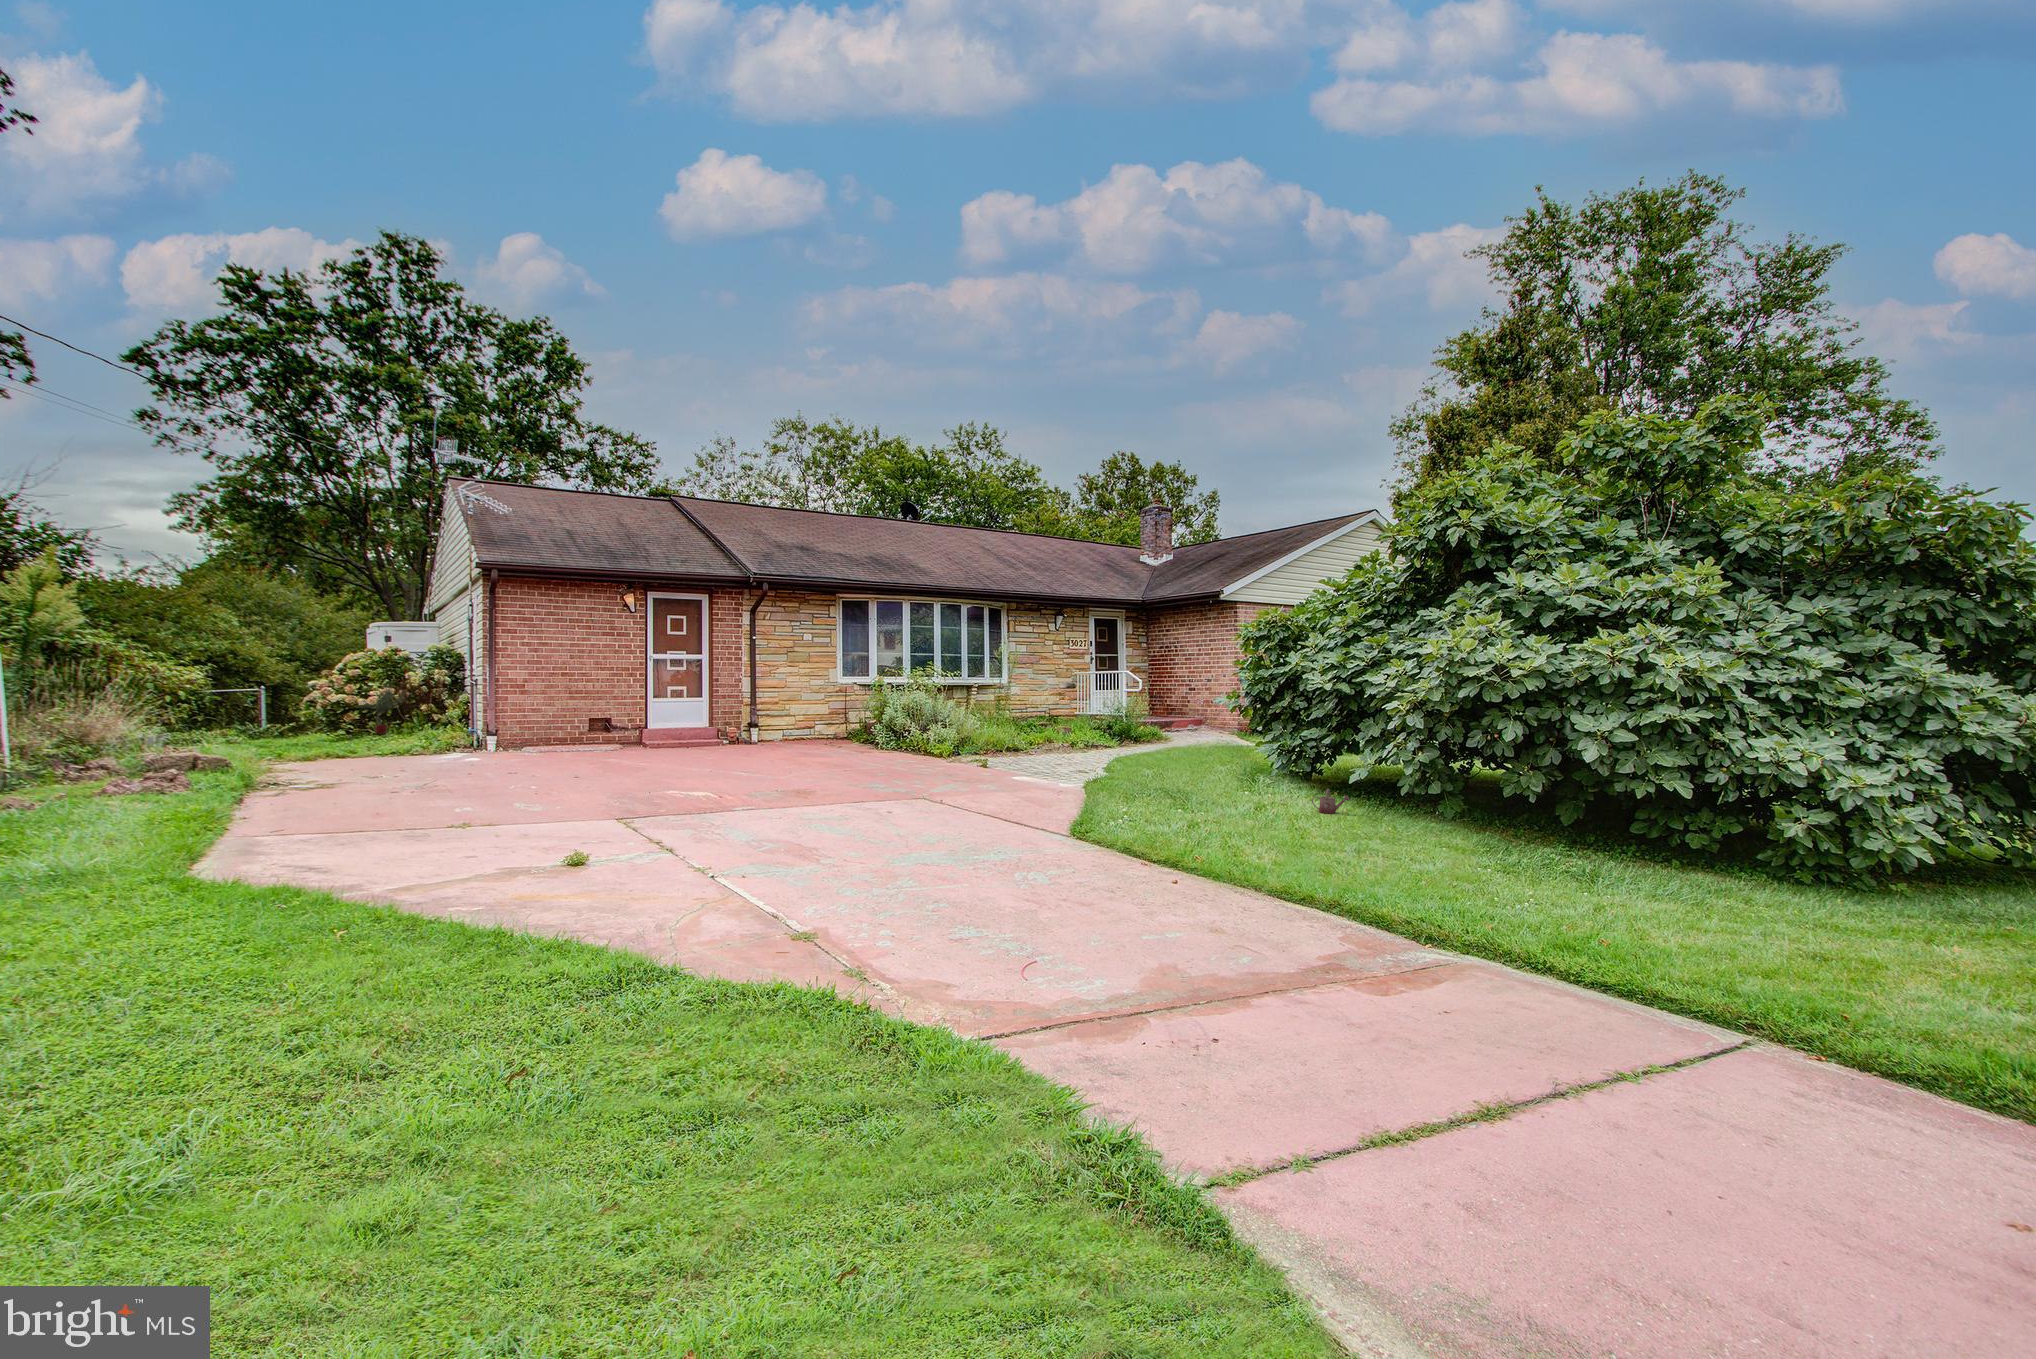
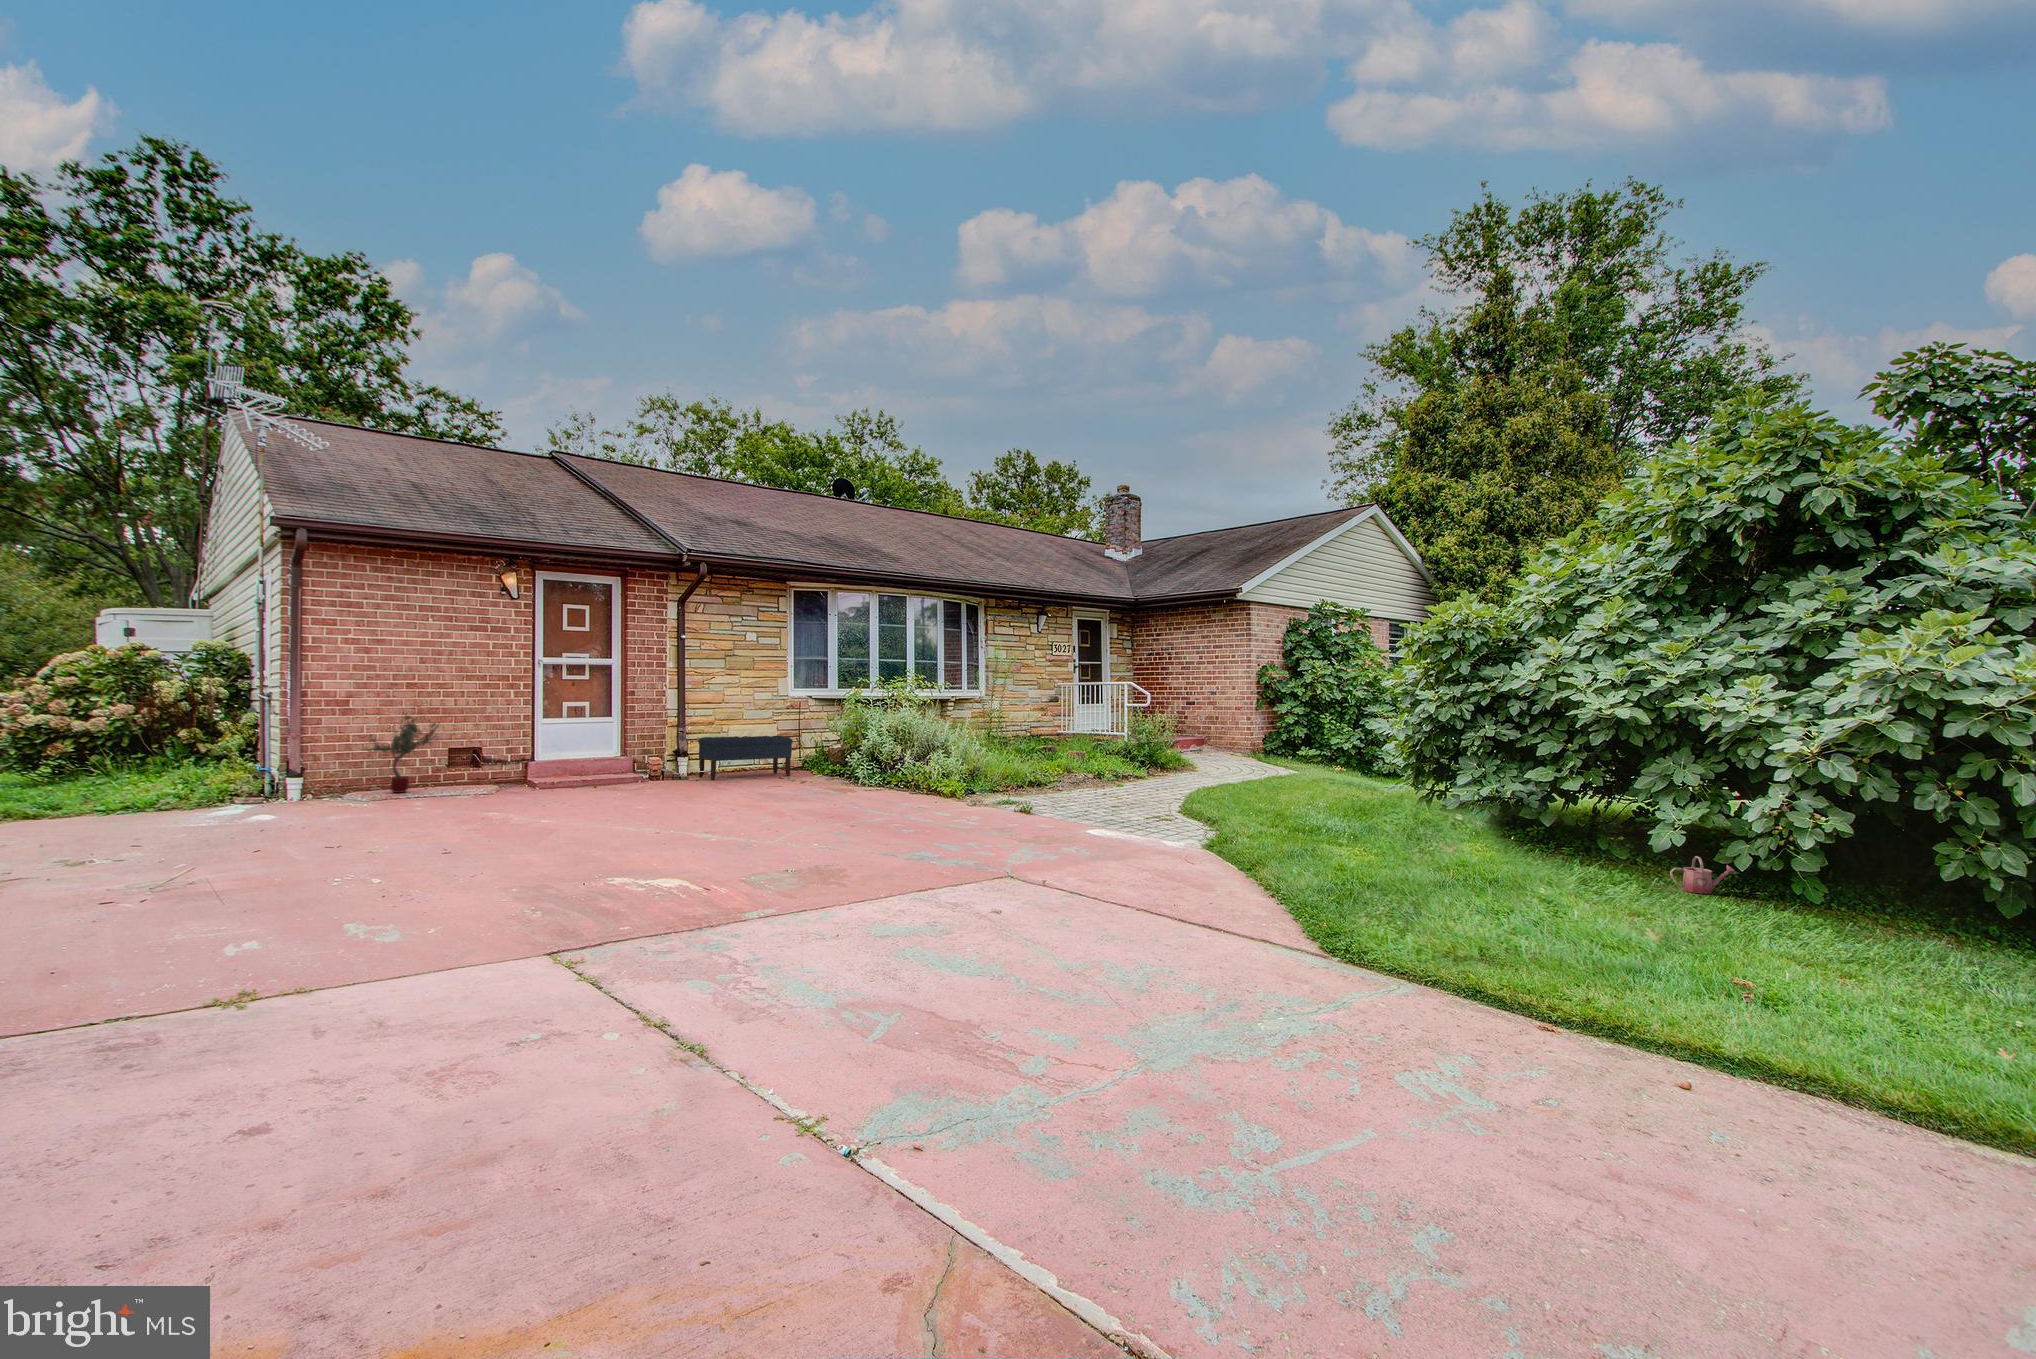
potted tree: present [360,685,405,734] -> present [362,713,440,793]
bench: none [764,714,836,747] -> present [698,736,793,780]

